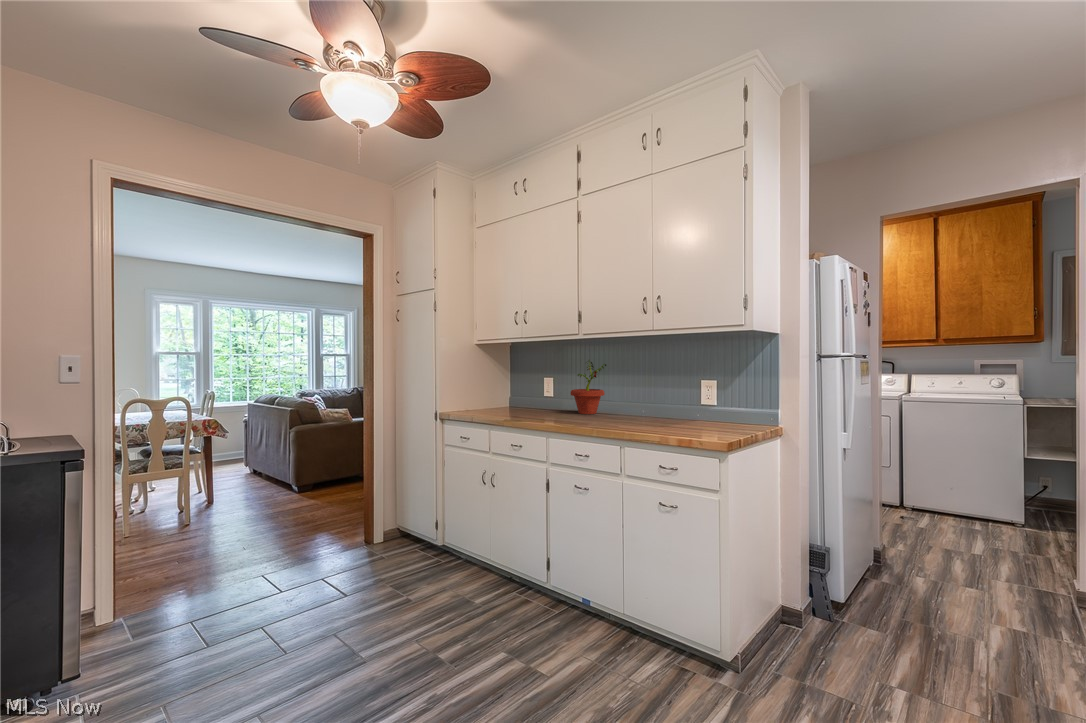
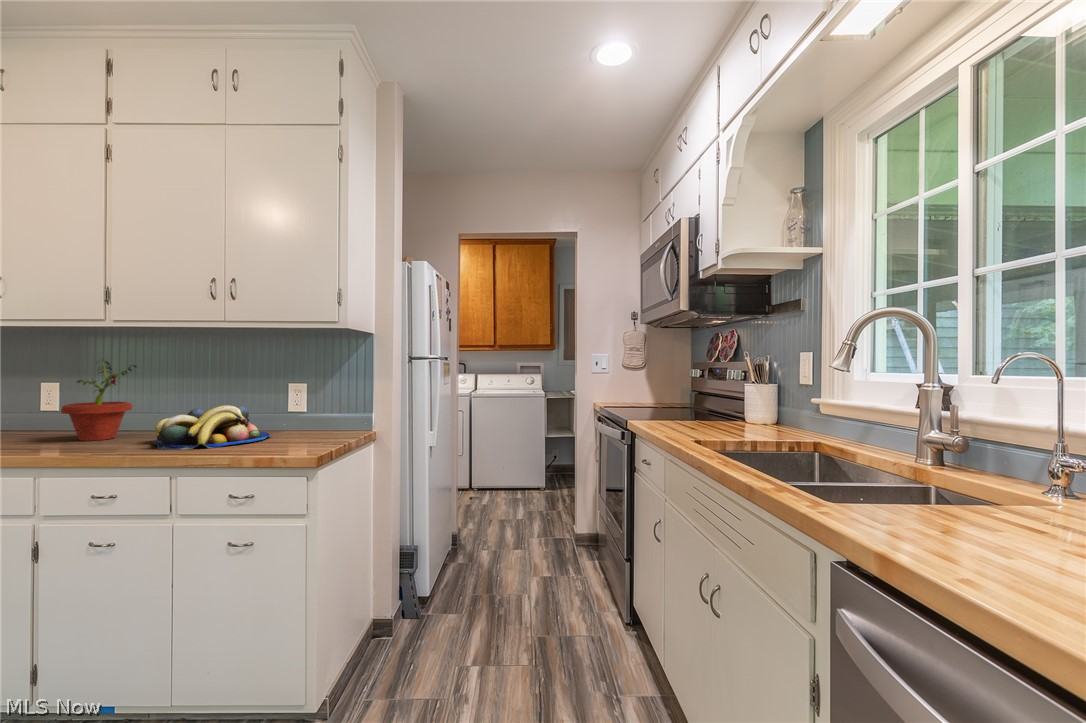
fruit bowl: none [619,395,693,426] -> present [153,405,271,450]

